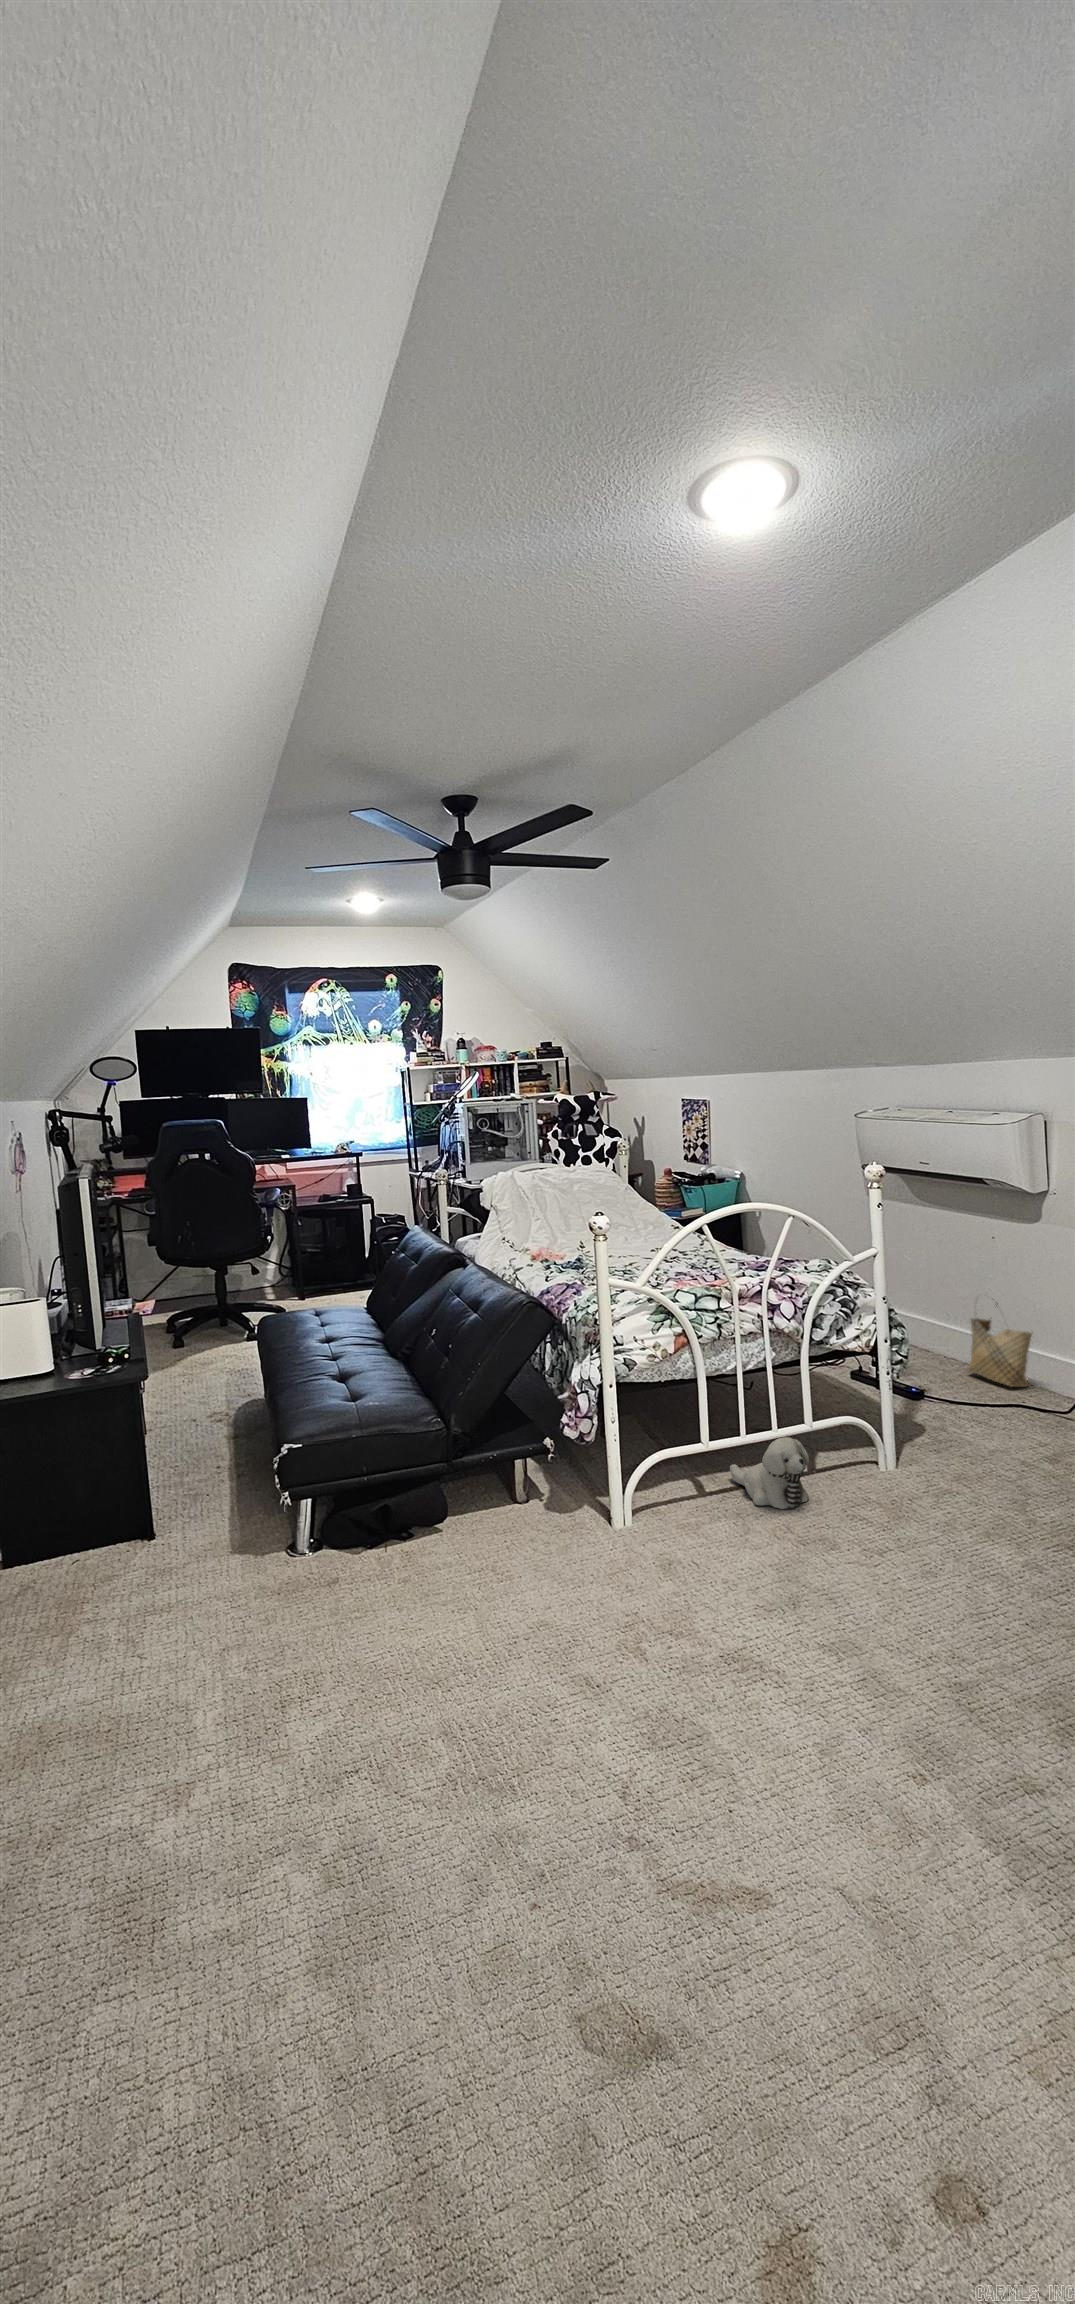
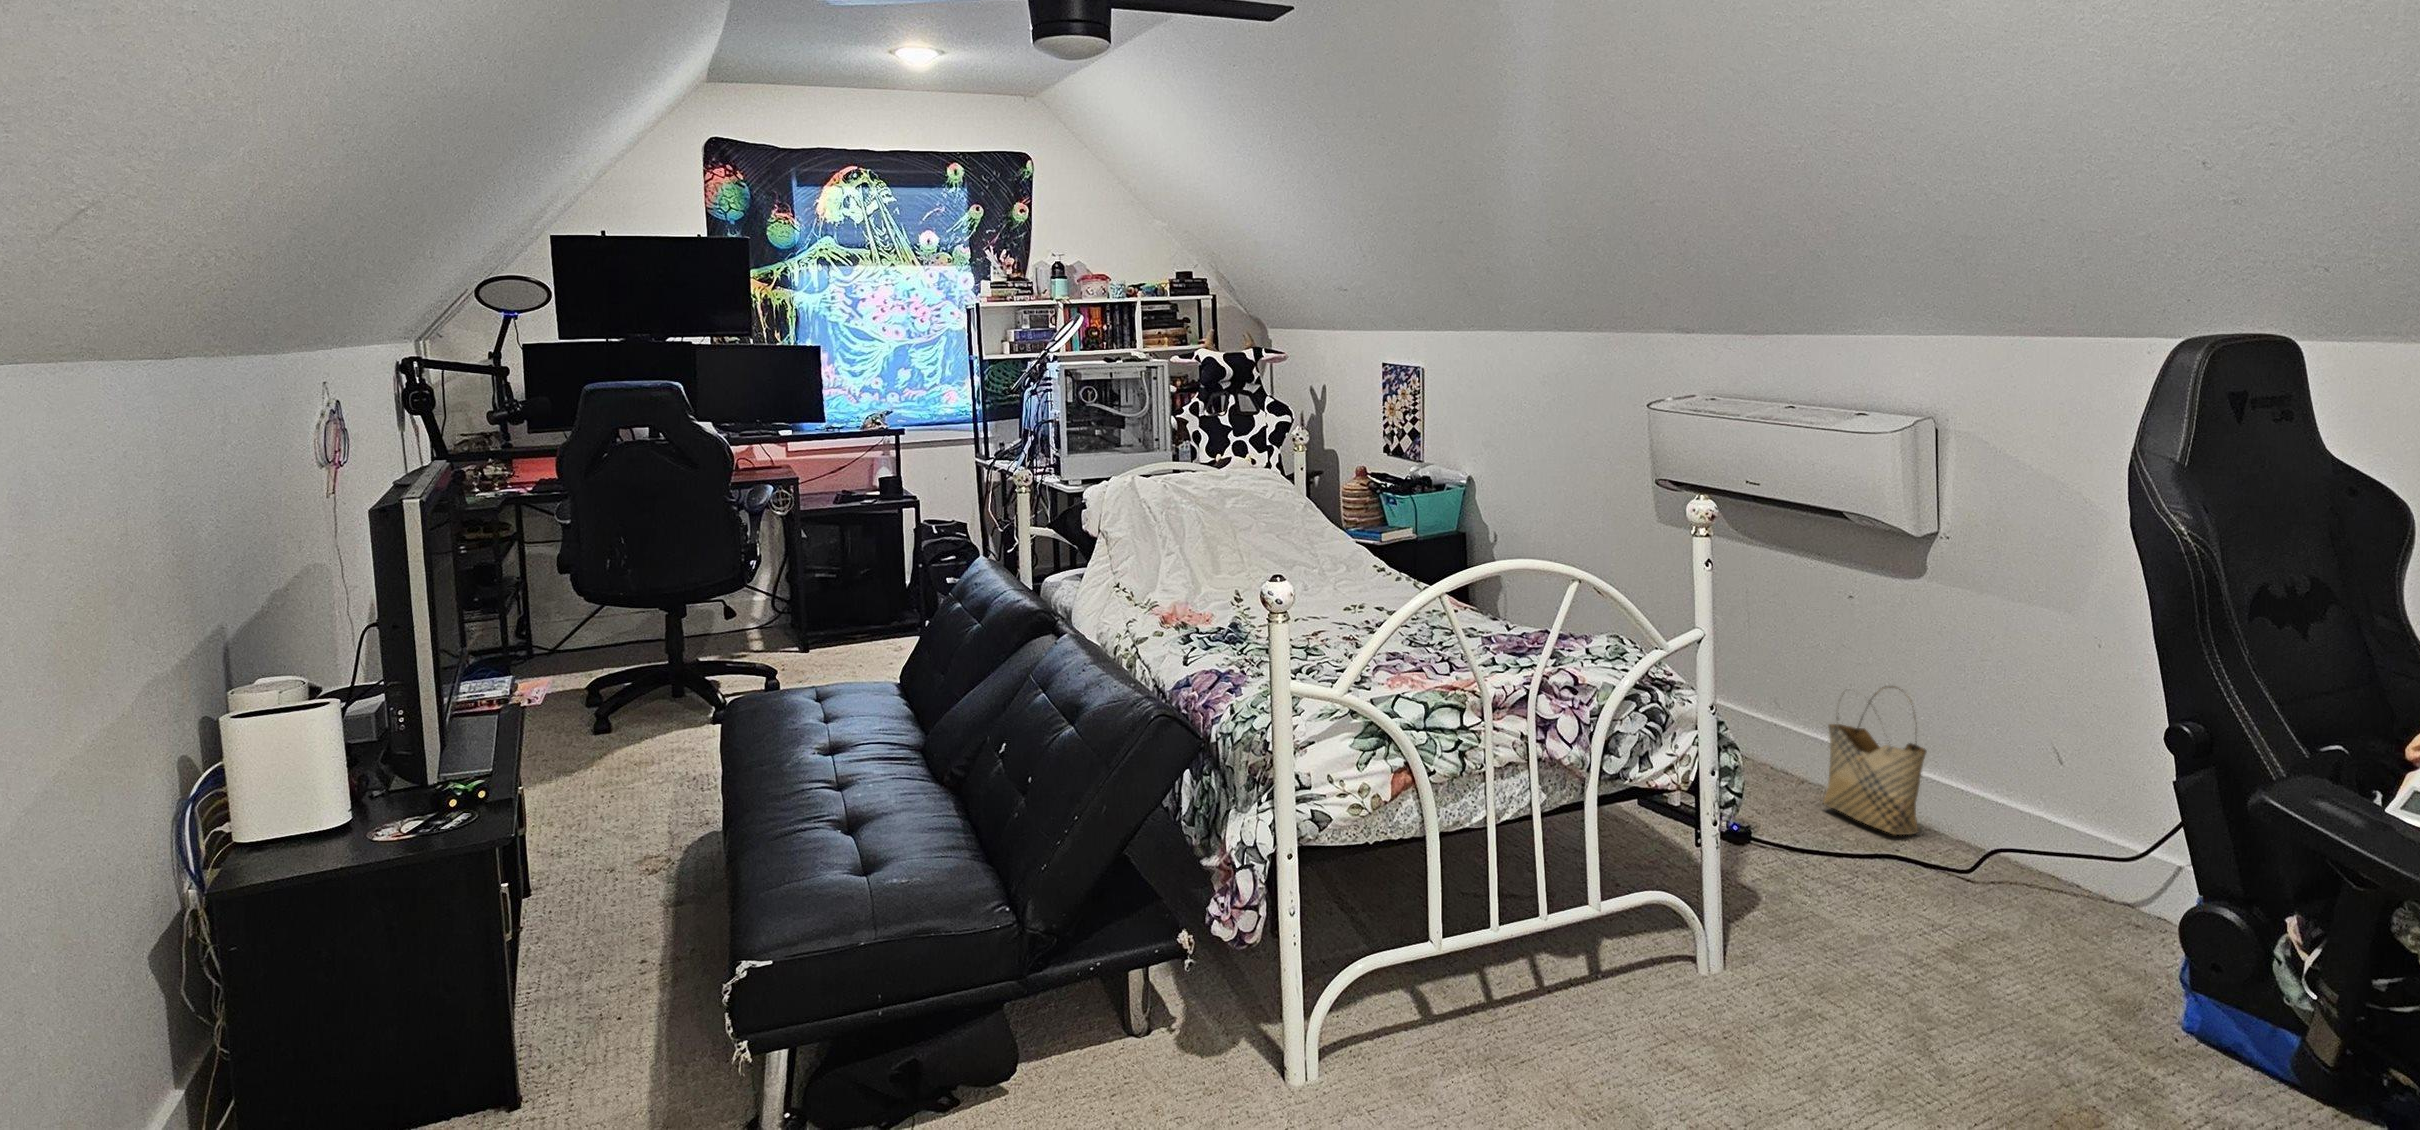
plush toy: present [730,1437,809,1509] -> none [1471,938,1602,1057]

